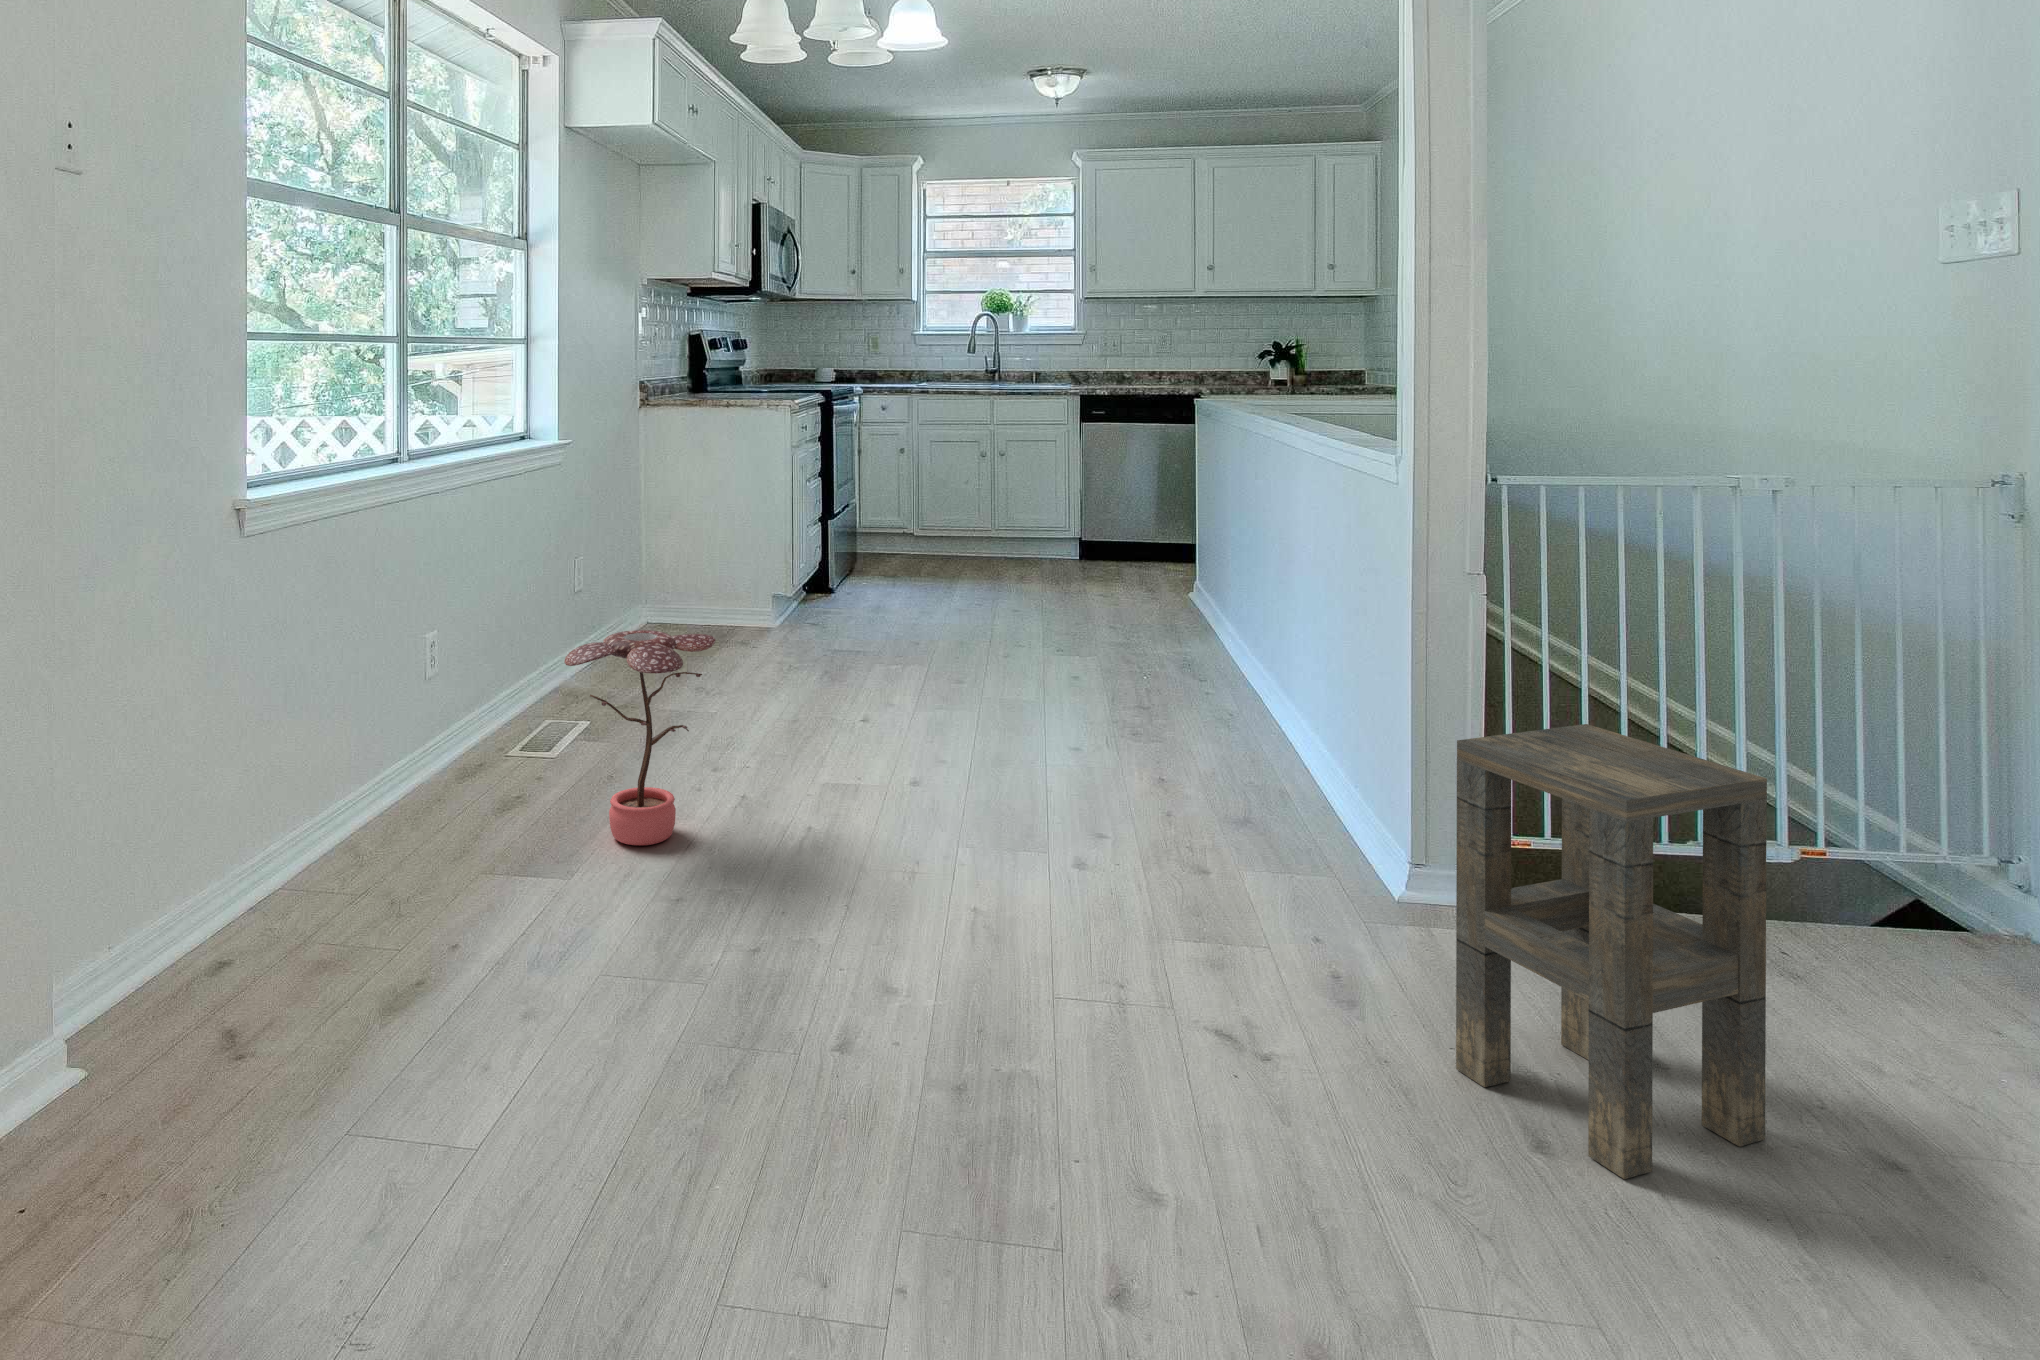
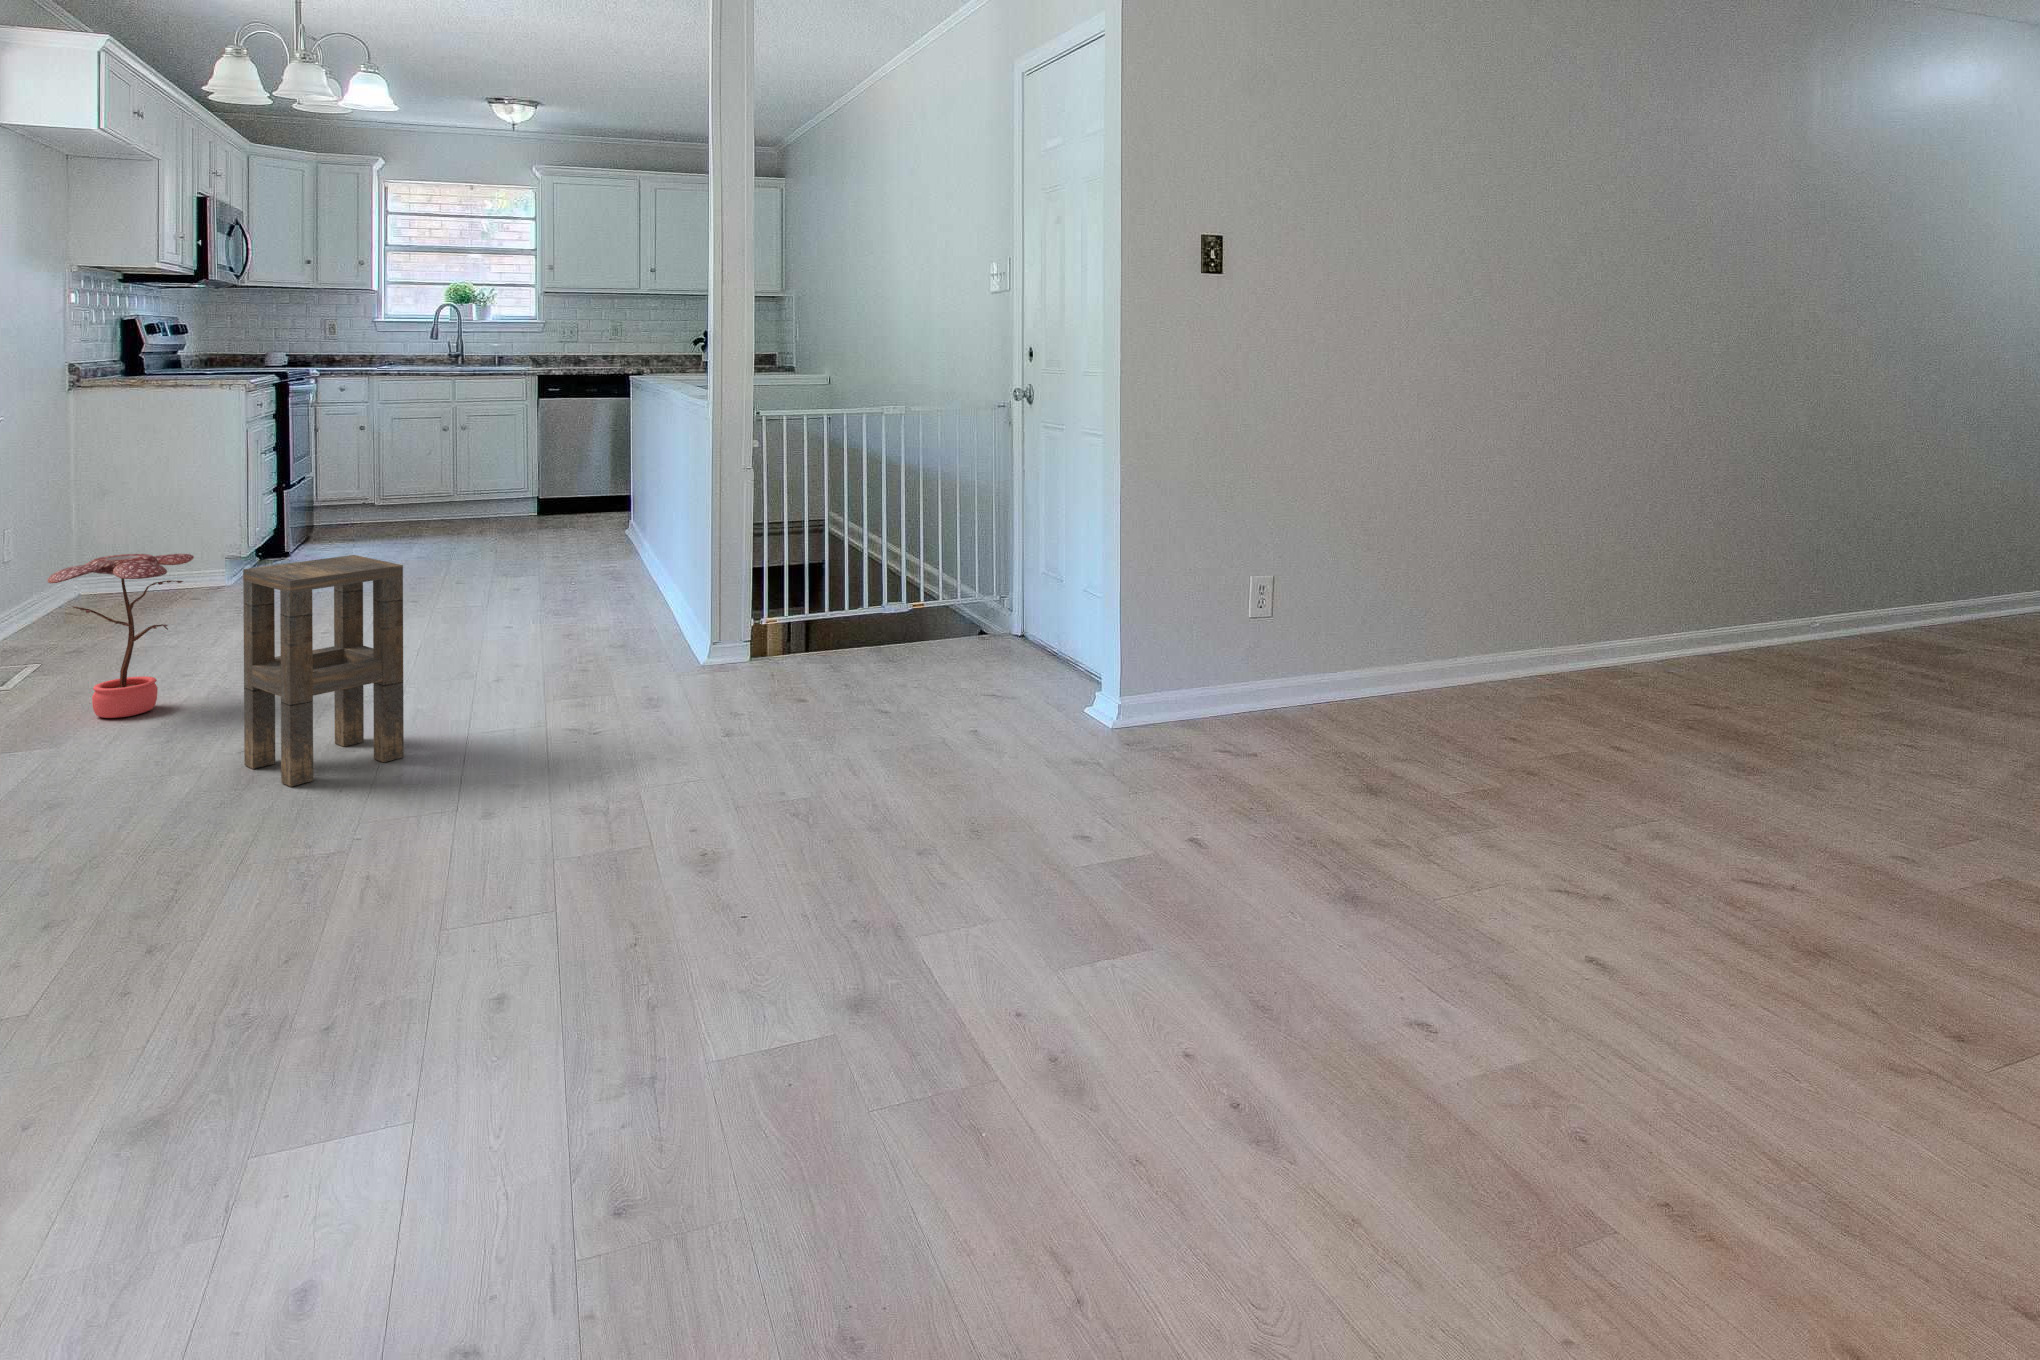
side table: present [1456,724,1767,1179] -> present [243,555,404,787]

